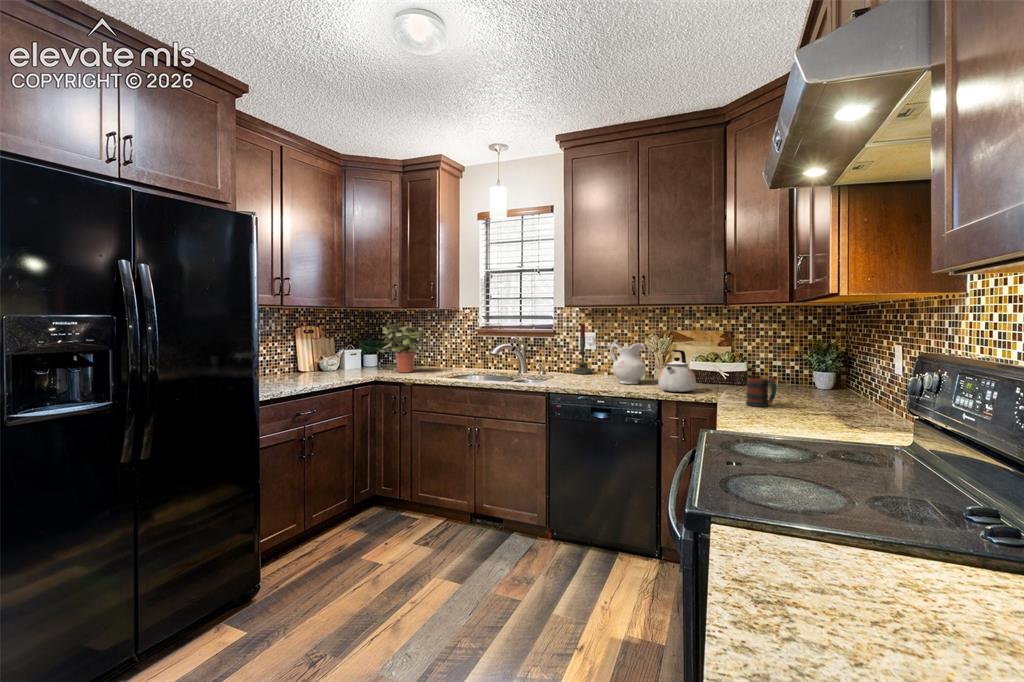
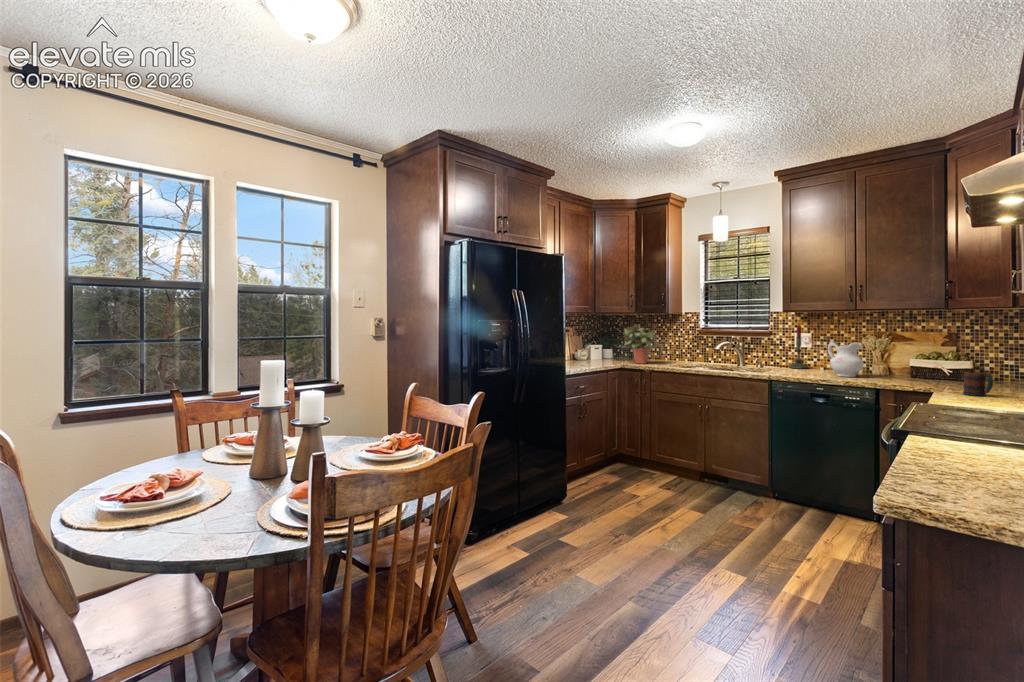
kettle: present [658,350,696,392] -> none [876,348,914,384]

